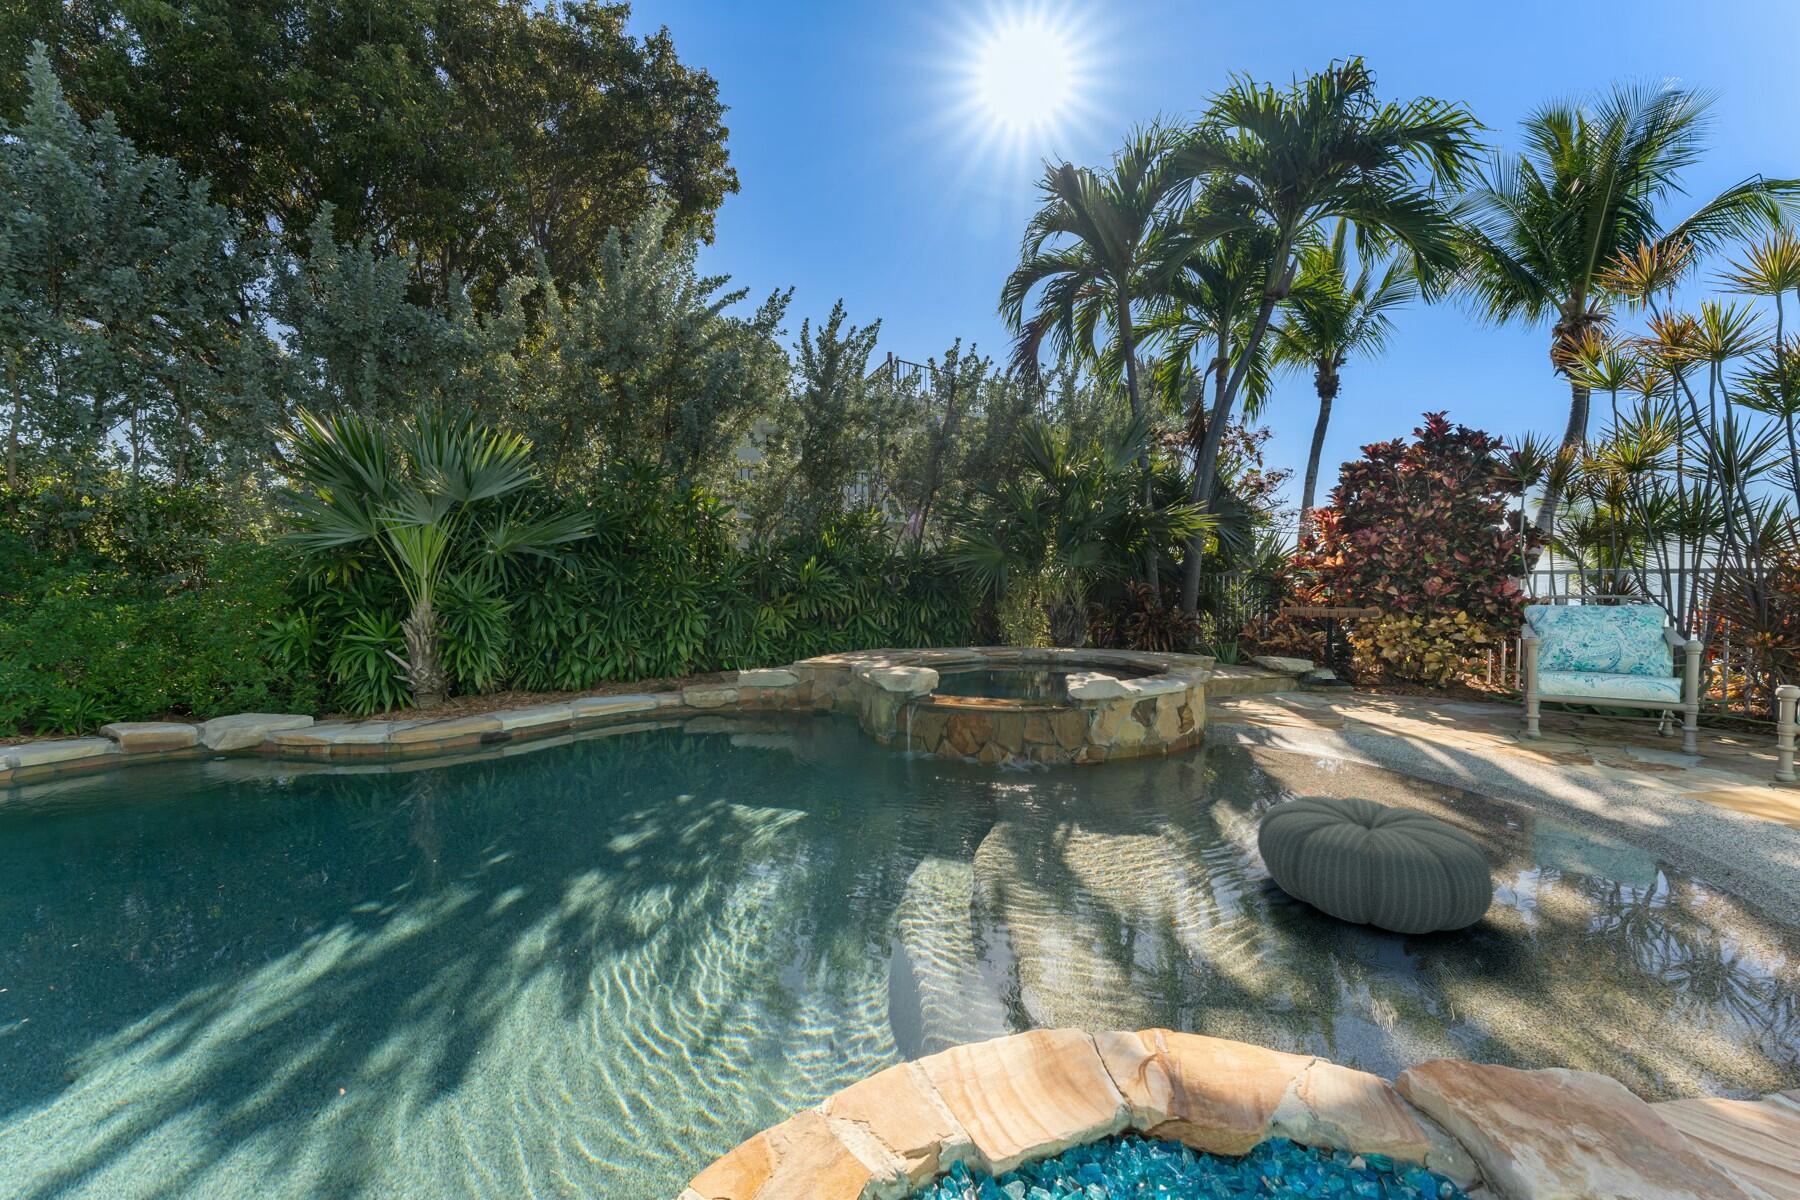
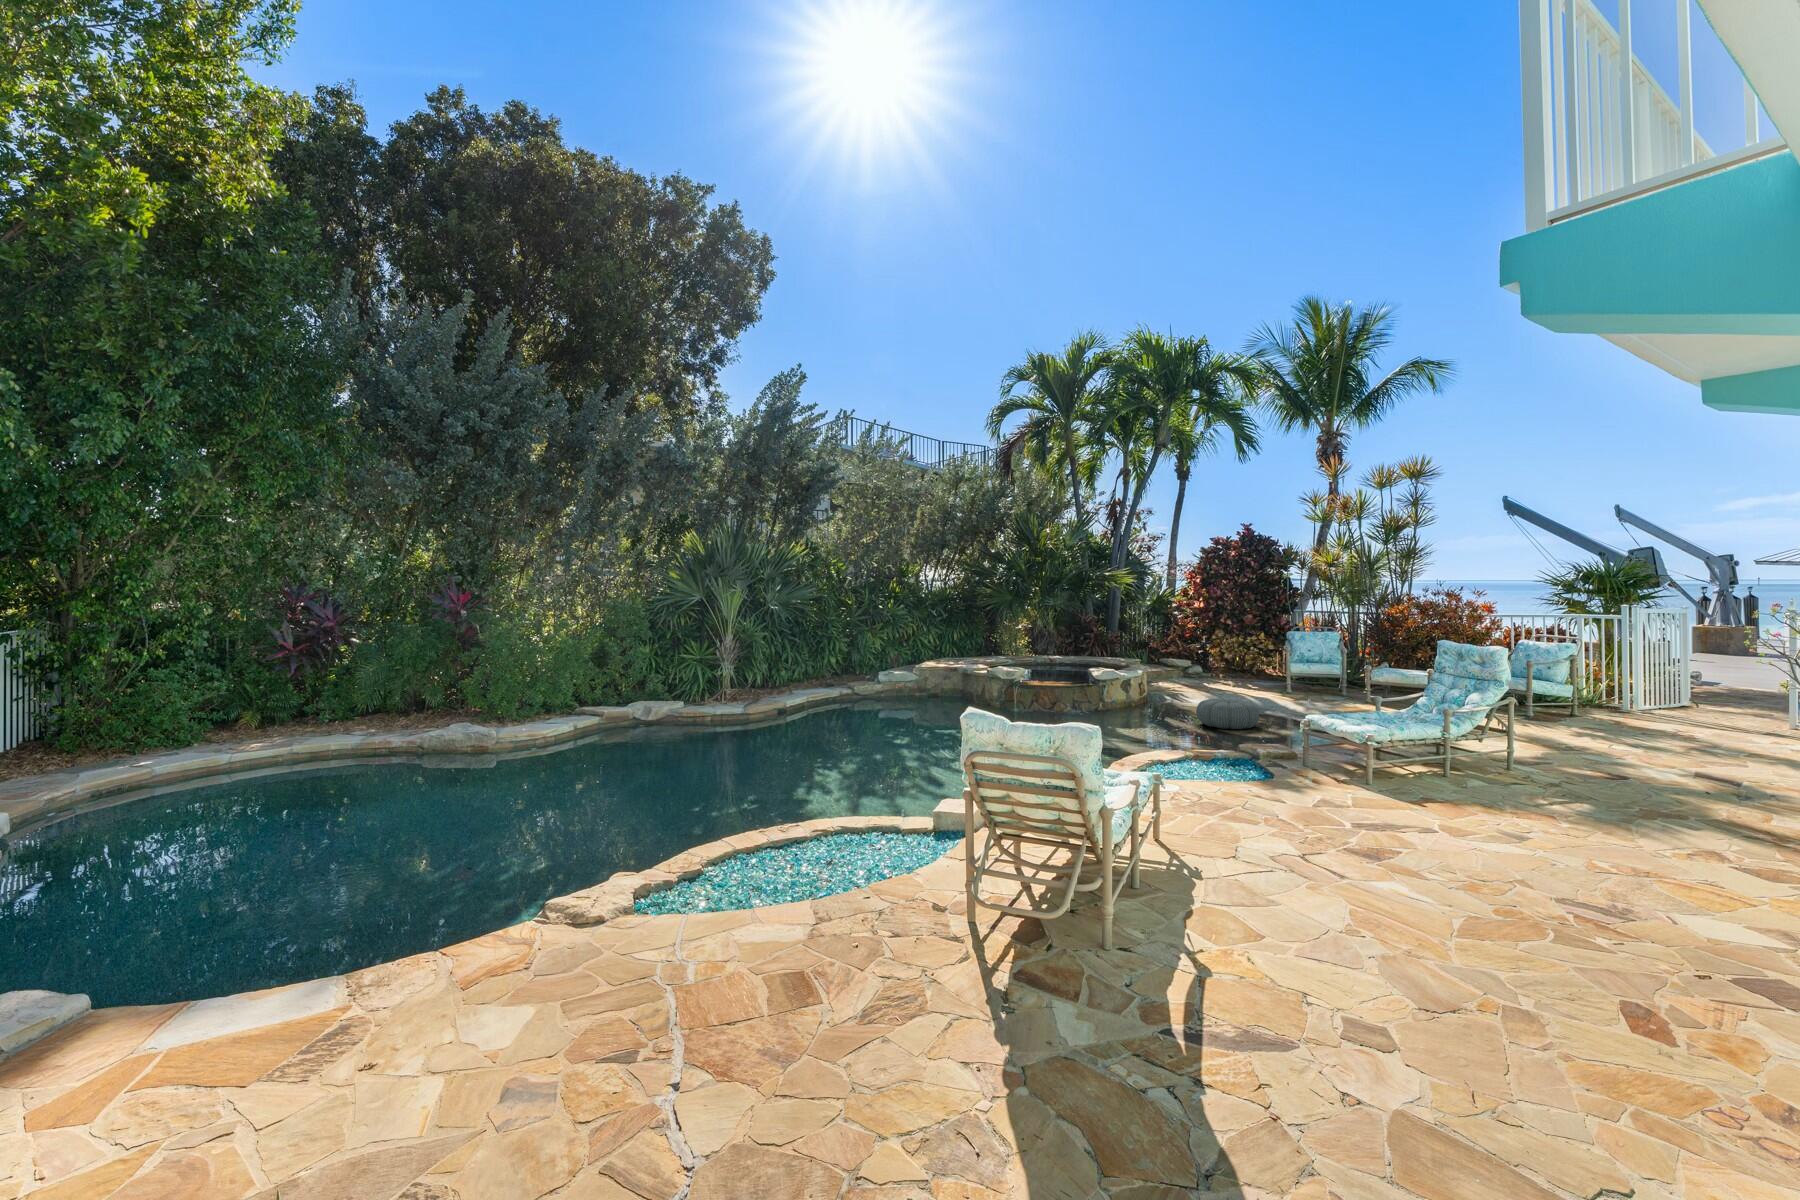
side table: present [1284,607,1379,686] -> none [1174,630,1223,675]

